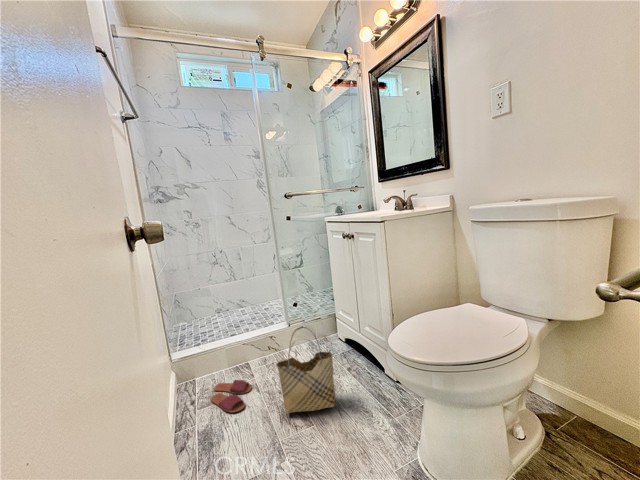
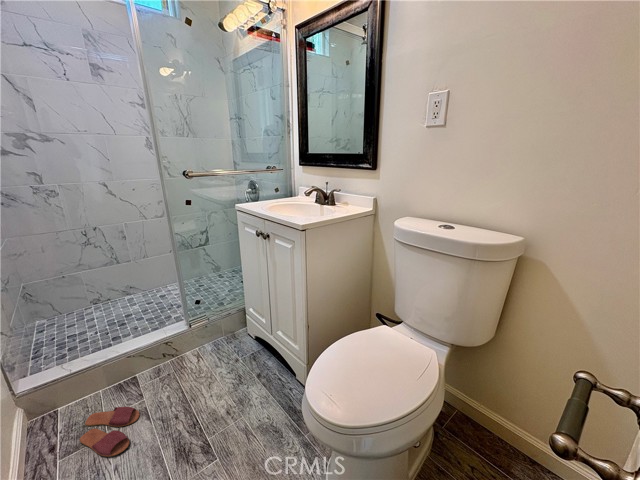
woven basket: present [276,327,335,413] -> none [170,348,242,449]

